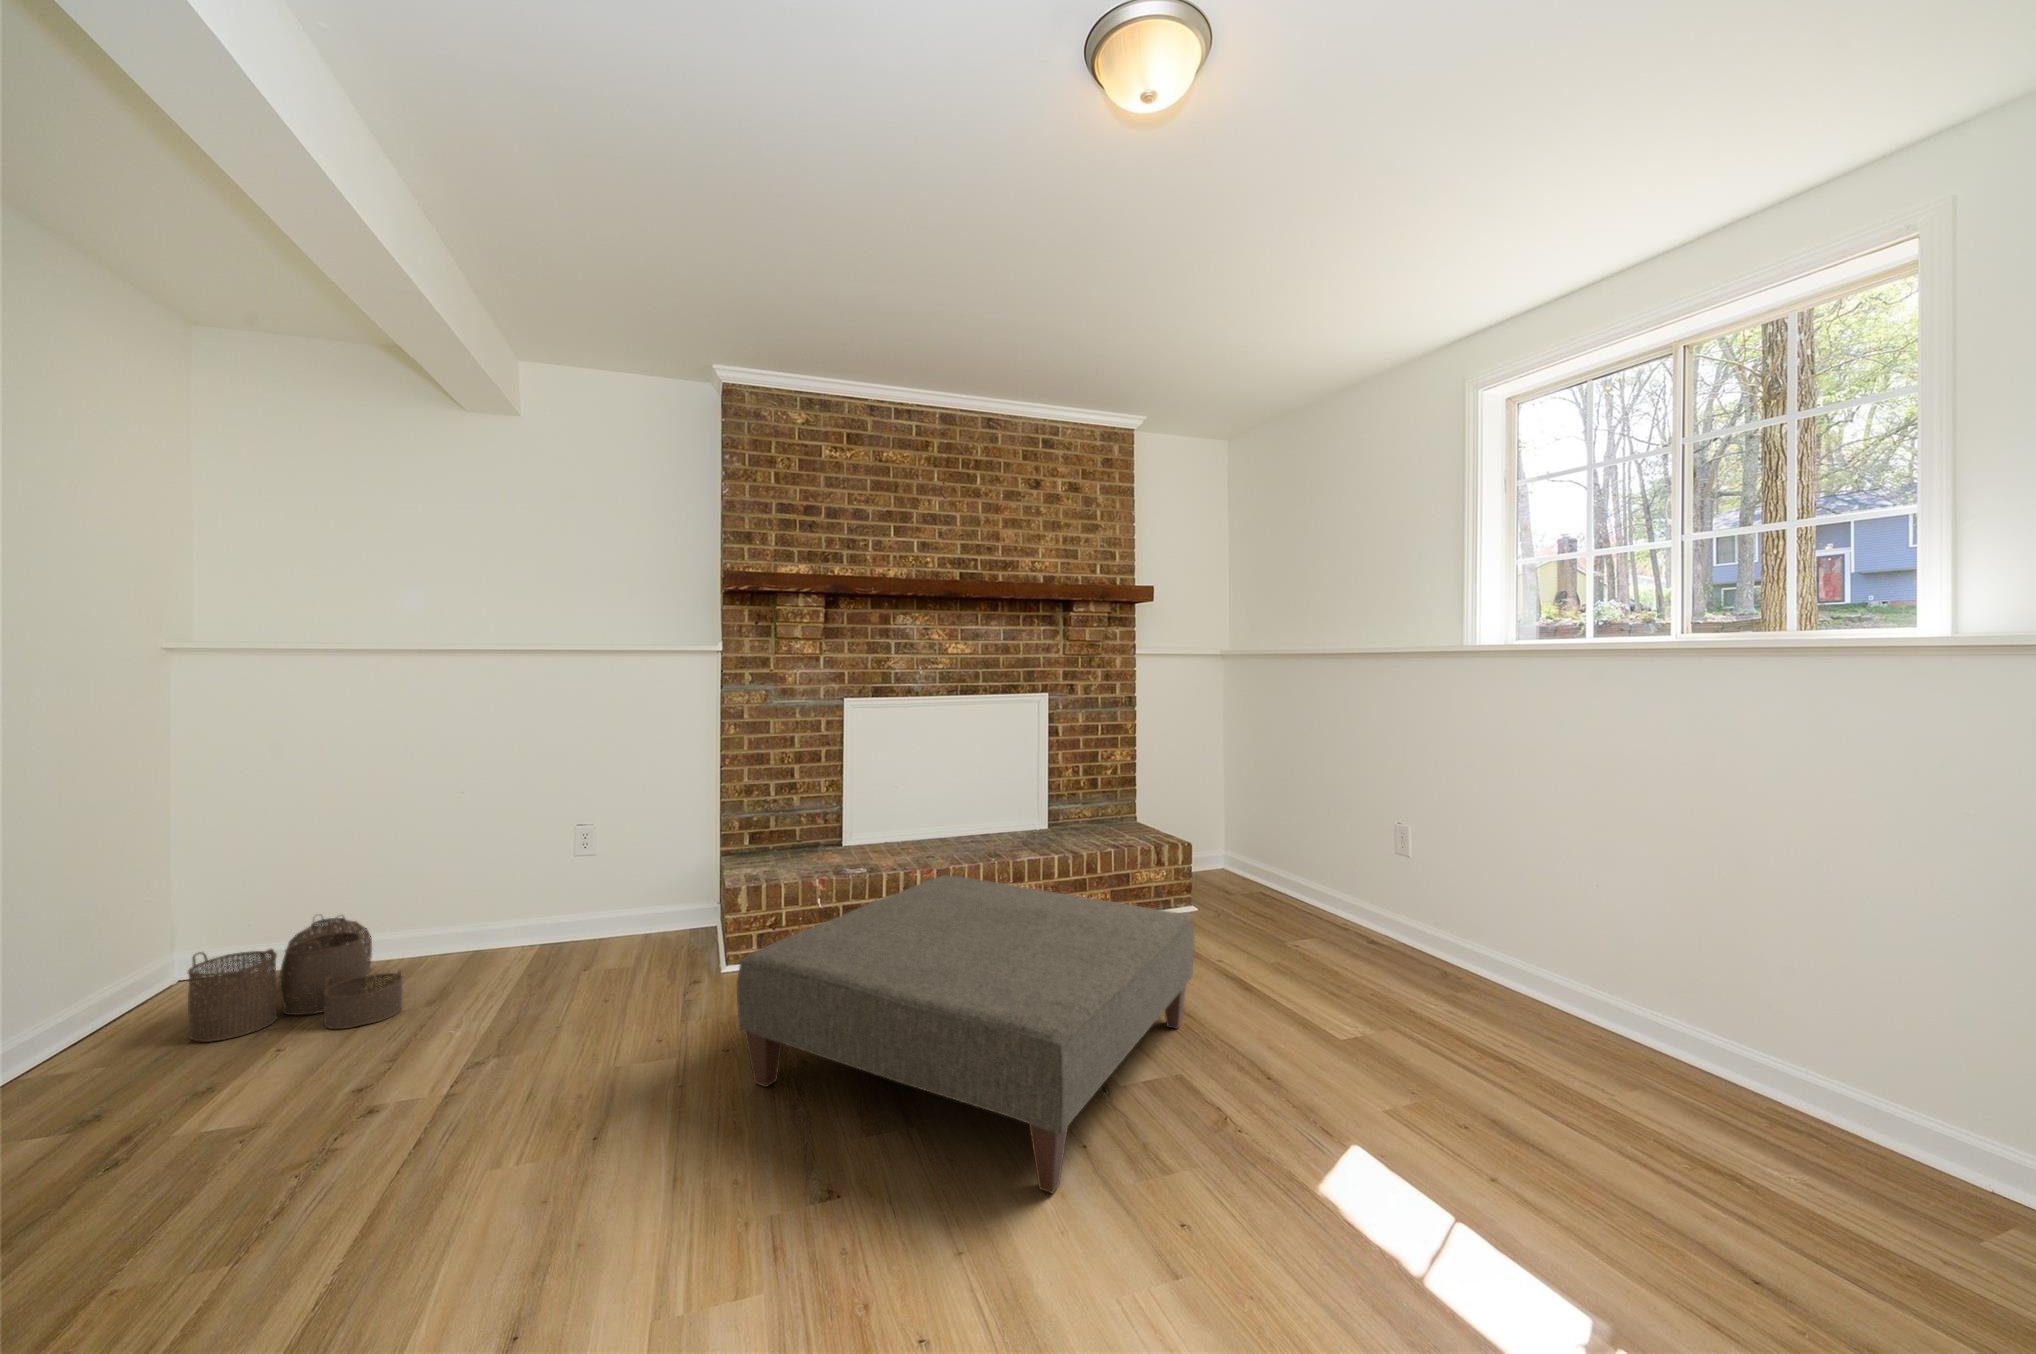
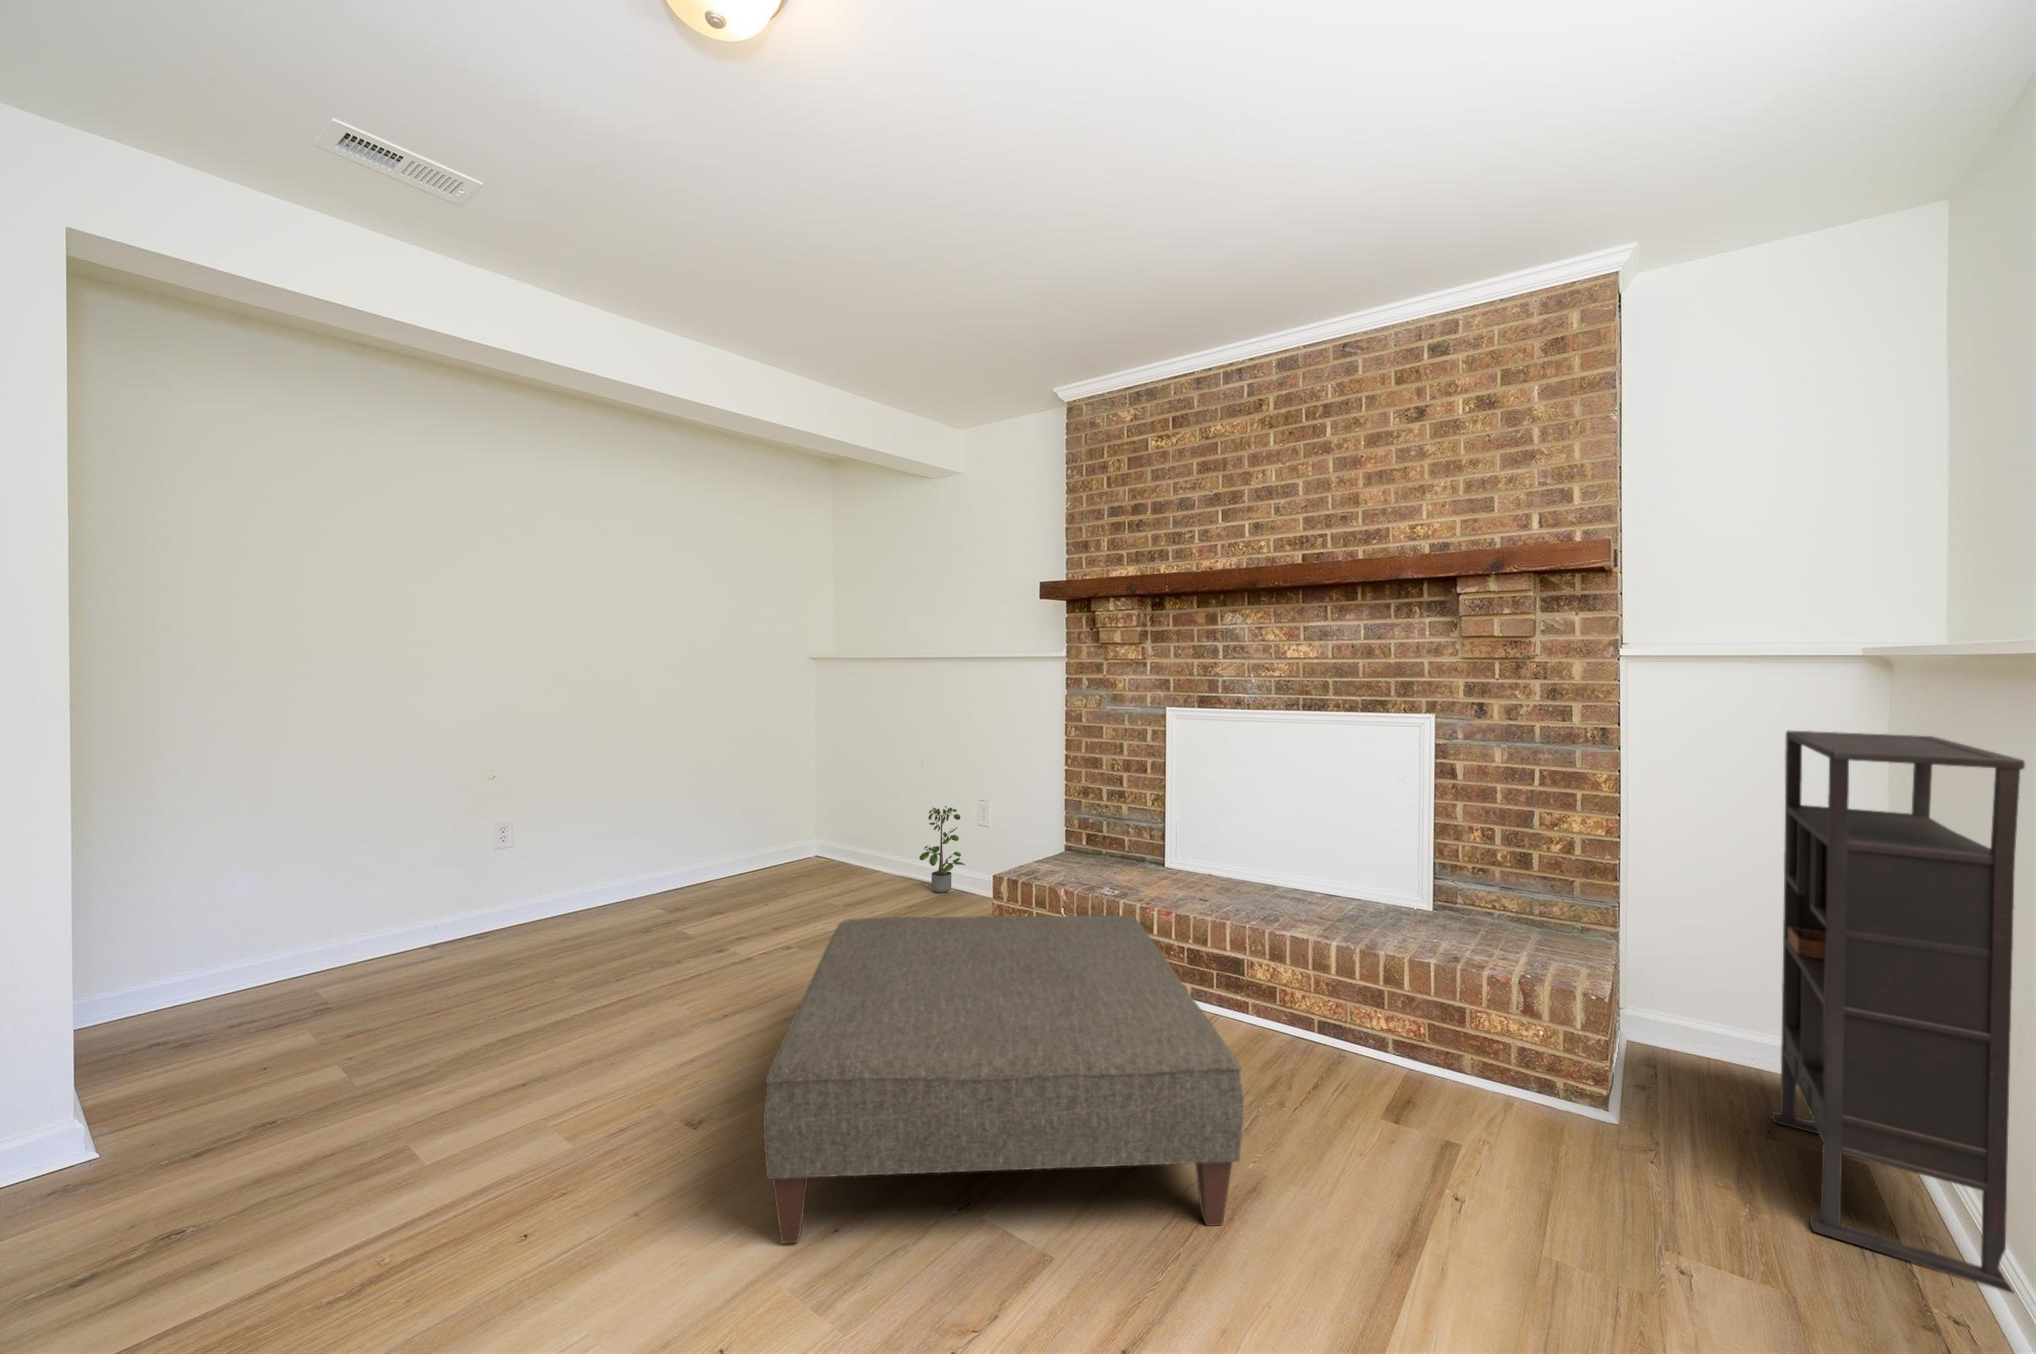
bookshelf: none [1219,691,1336,918] -> present [1772,731,2025,1293]
potted plant: none [503,836,582,952] -> present [919,806,965,893]
woven basket: present [188,917,403,1042] -> none [761,831,870,906]

